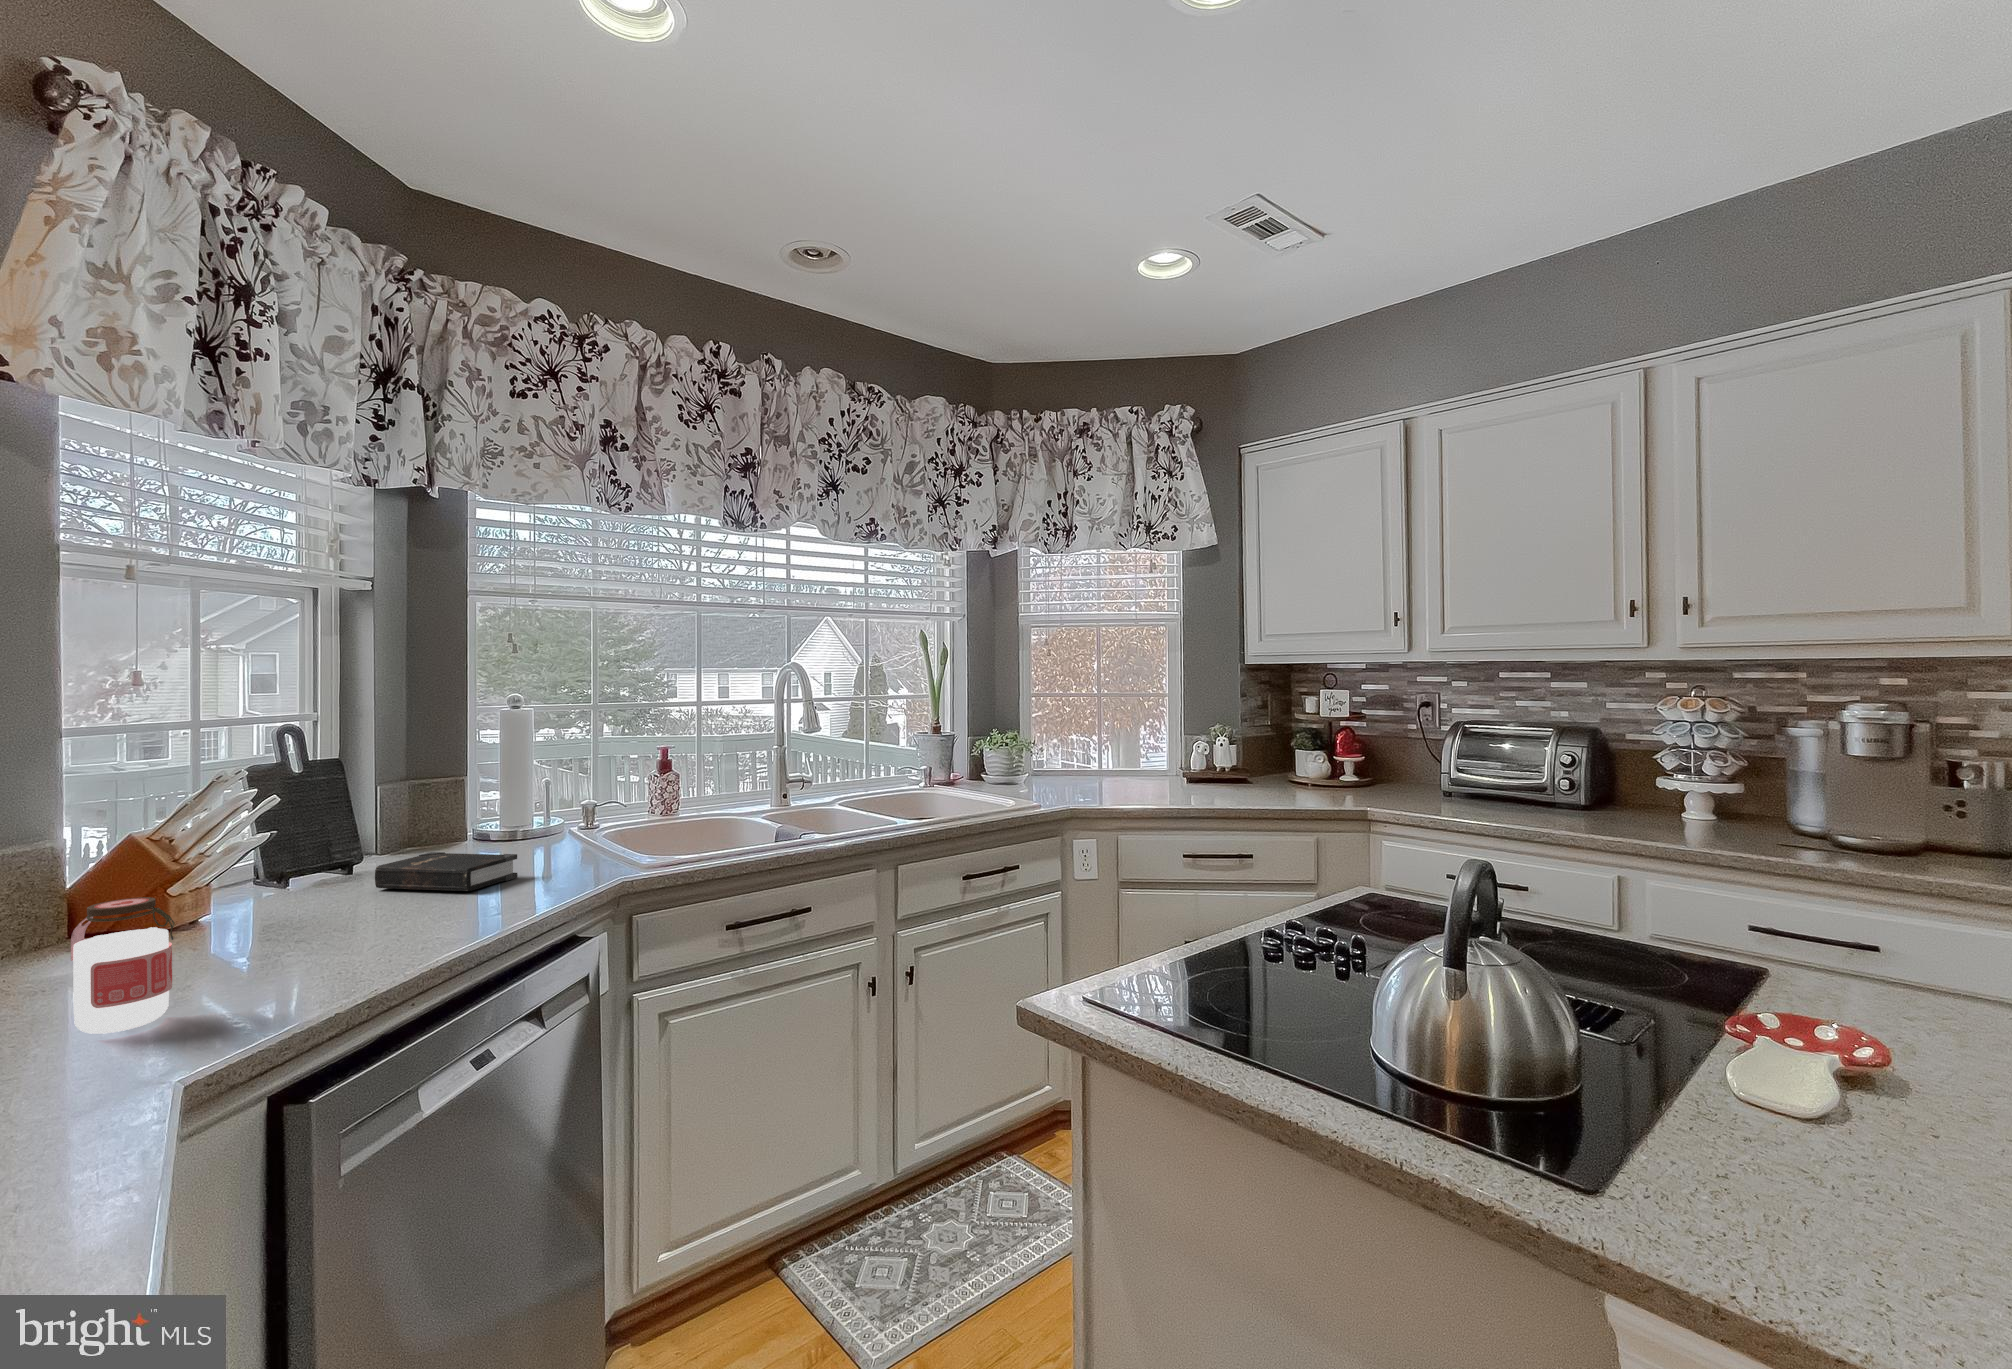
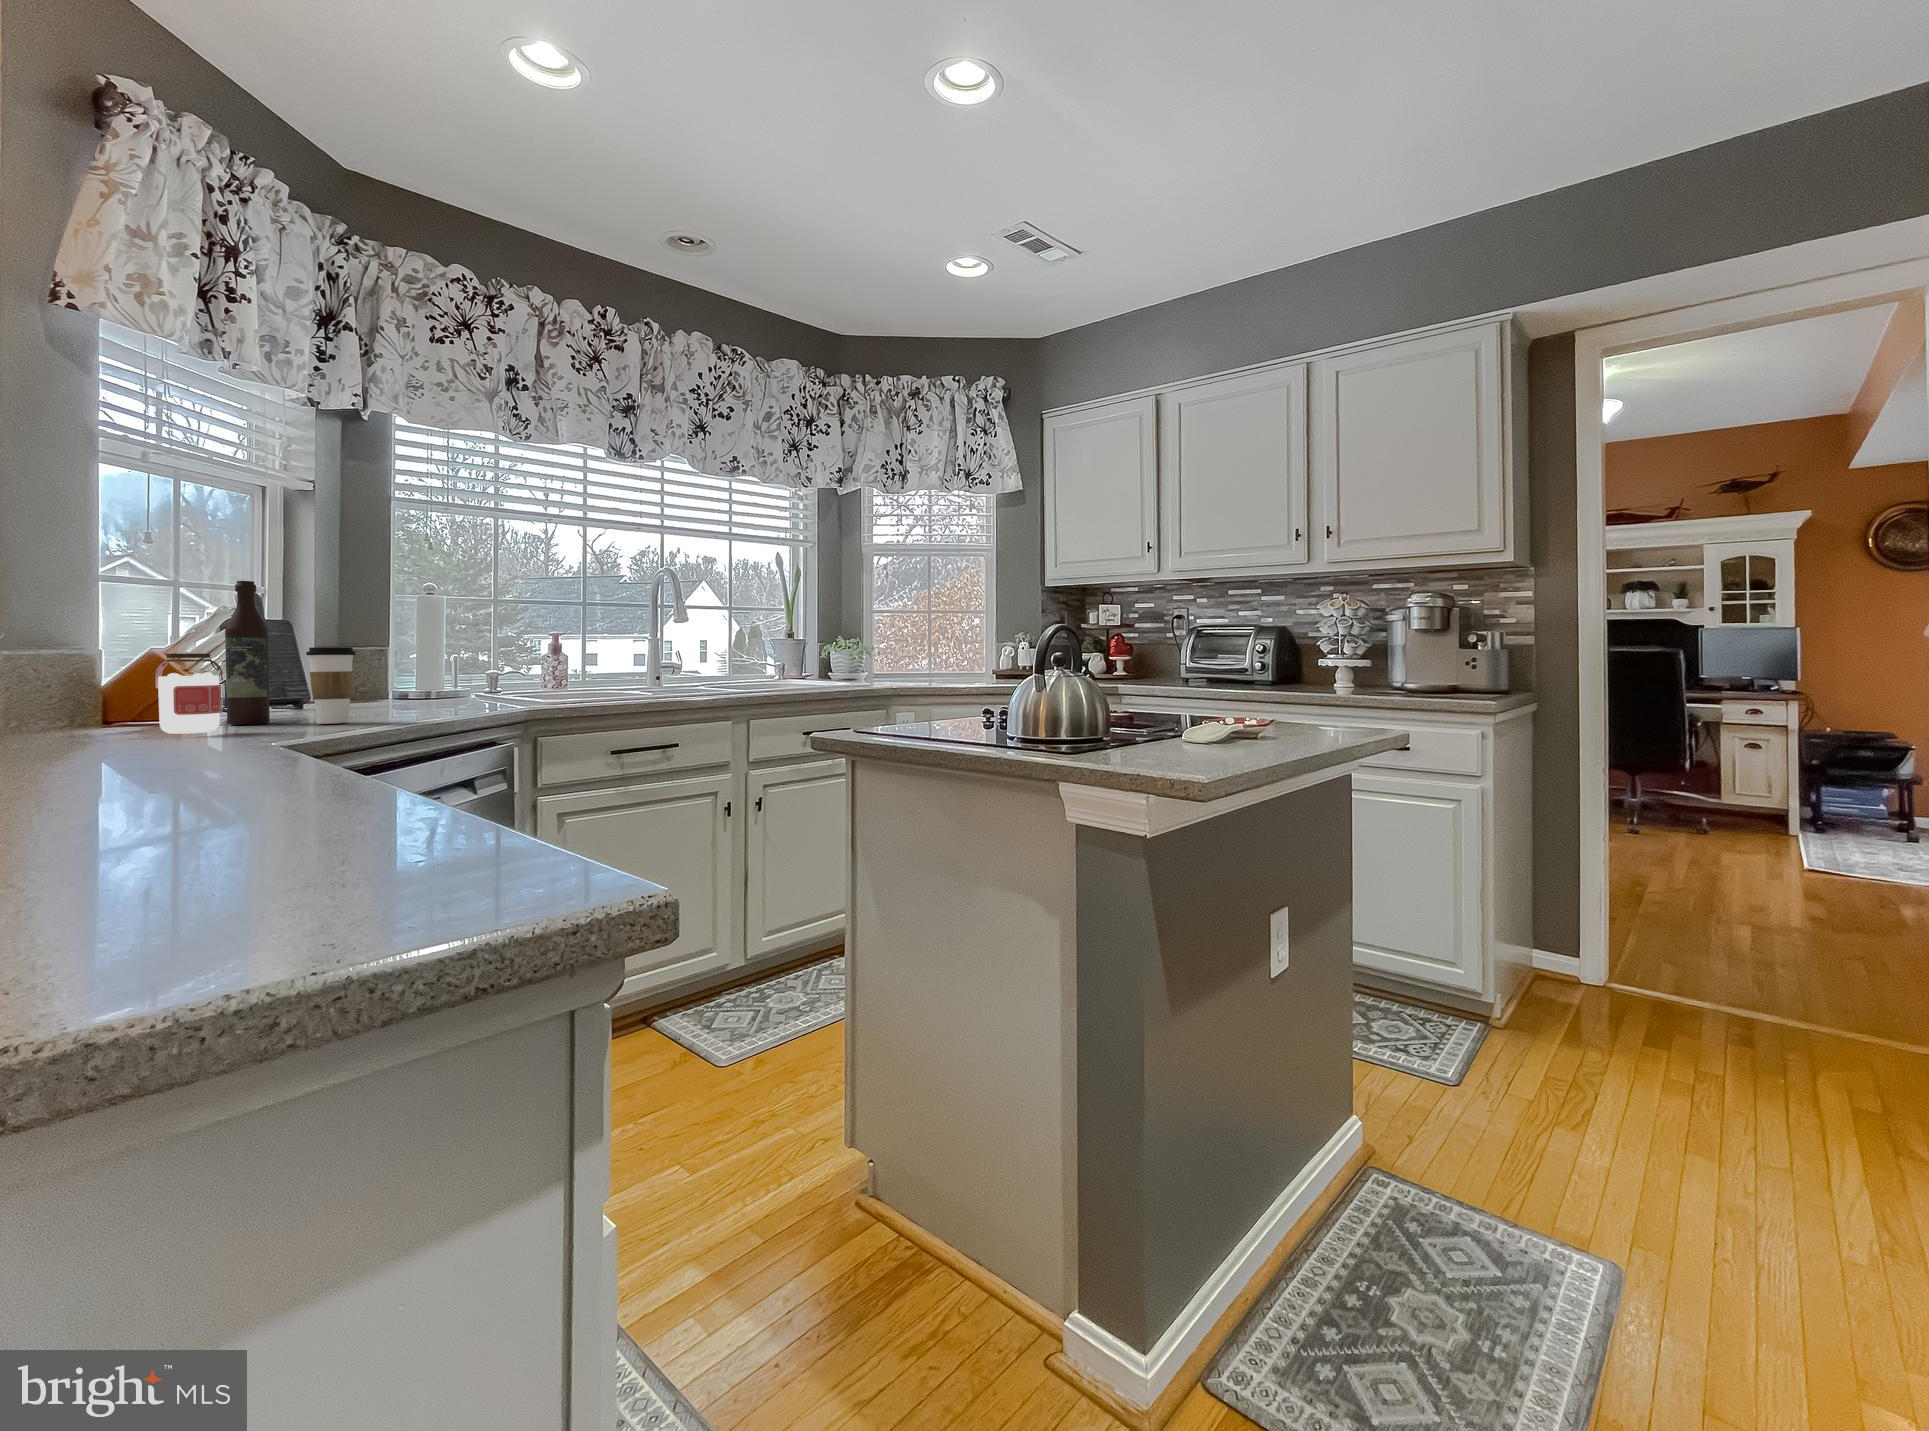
wine bottle: none [203,761,266,974] -> present [225,581,270,725]
hardback book: present [375,852,518,891] -> none [331,688,444,707]
coffee cup: none [310,853,381,974] -> present [306,647,356,724]

